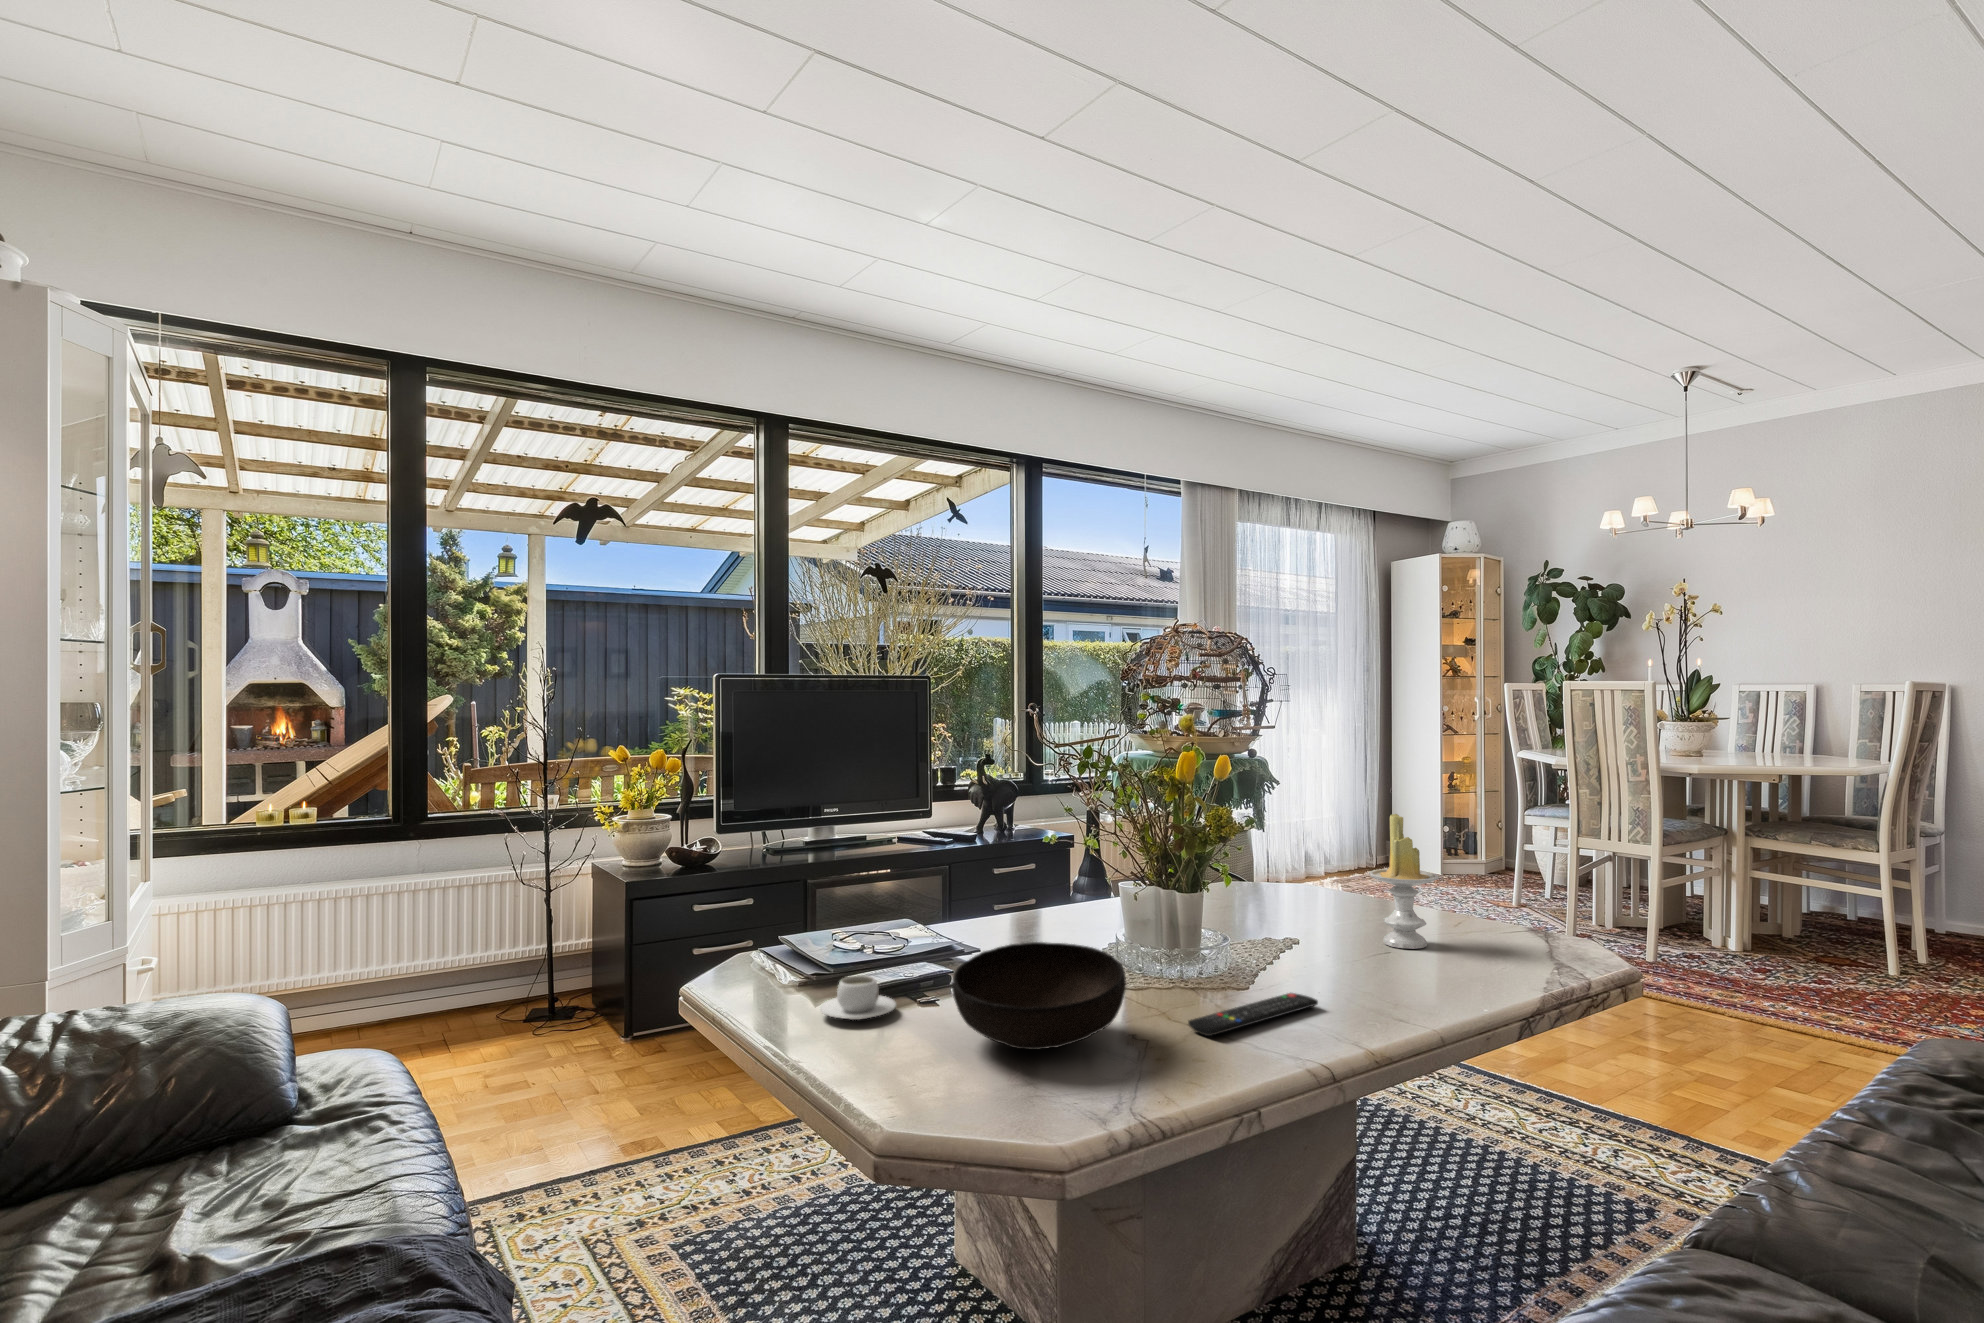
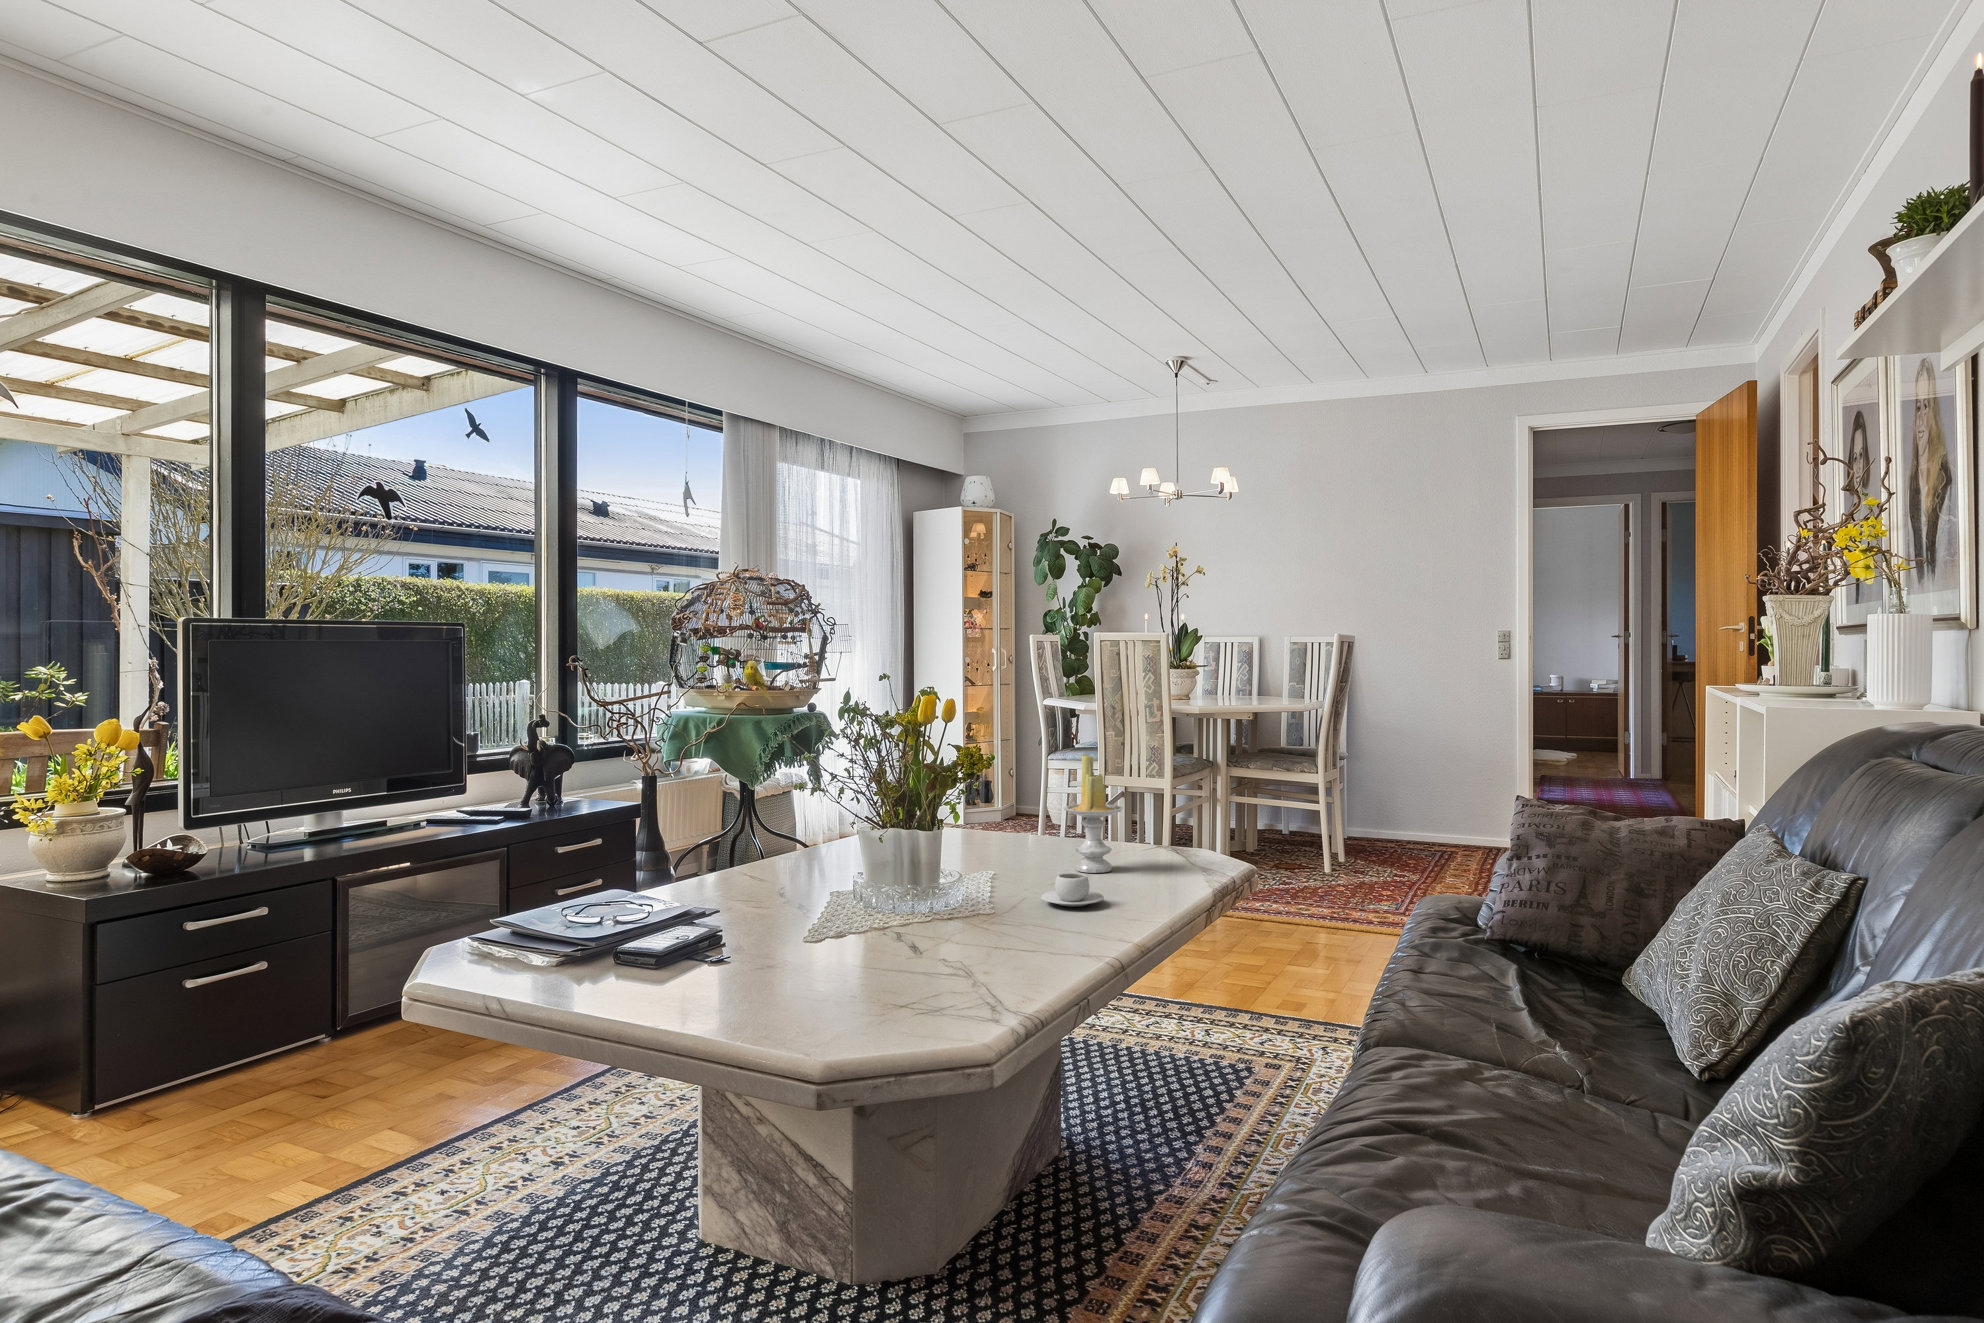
bowl: present [952,942,1126,1050] -> none [796,890,966,990]
teacup: present [820,975,896,1020] -> present [1041,873,1104,907]
remote control: present [1188,993,1318,1036] -> none [999,915,1082,957]

